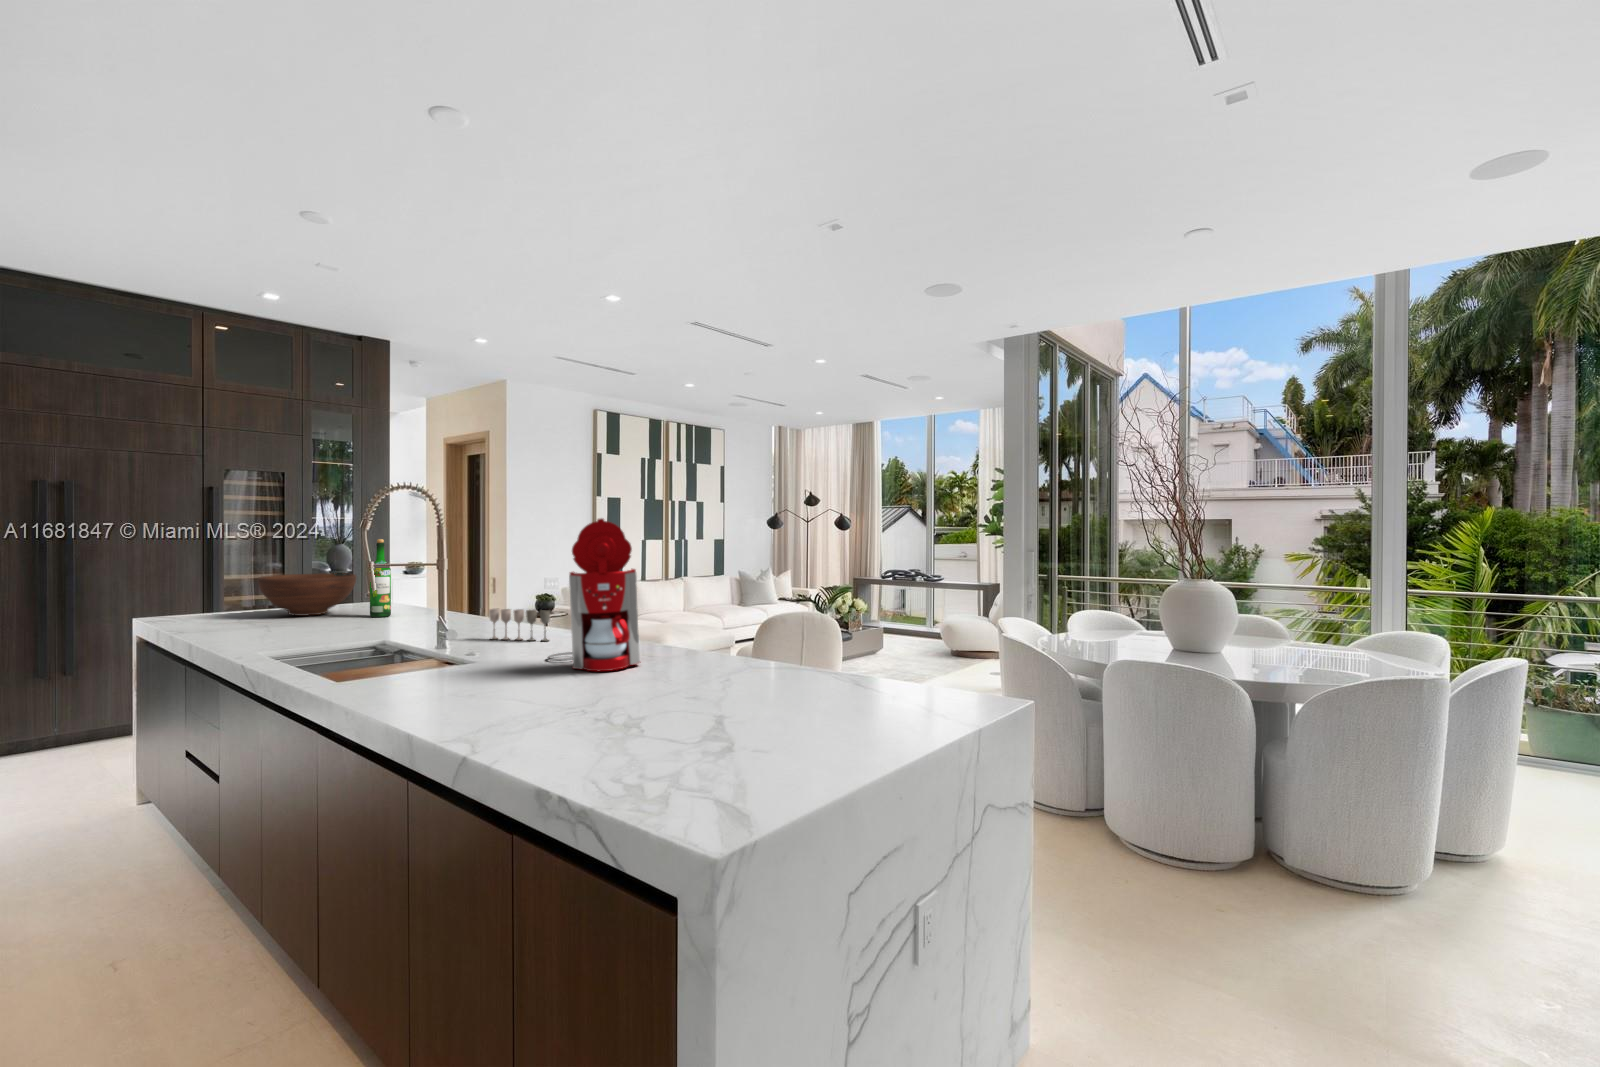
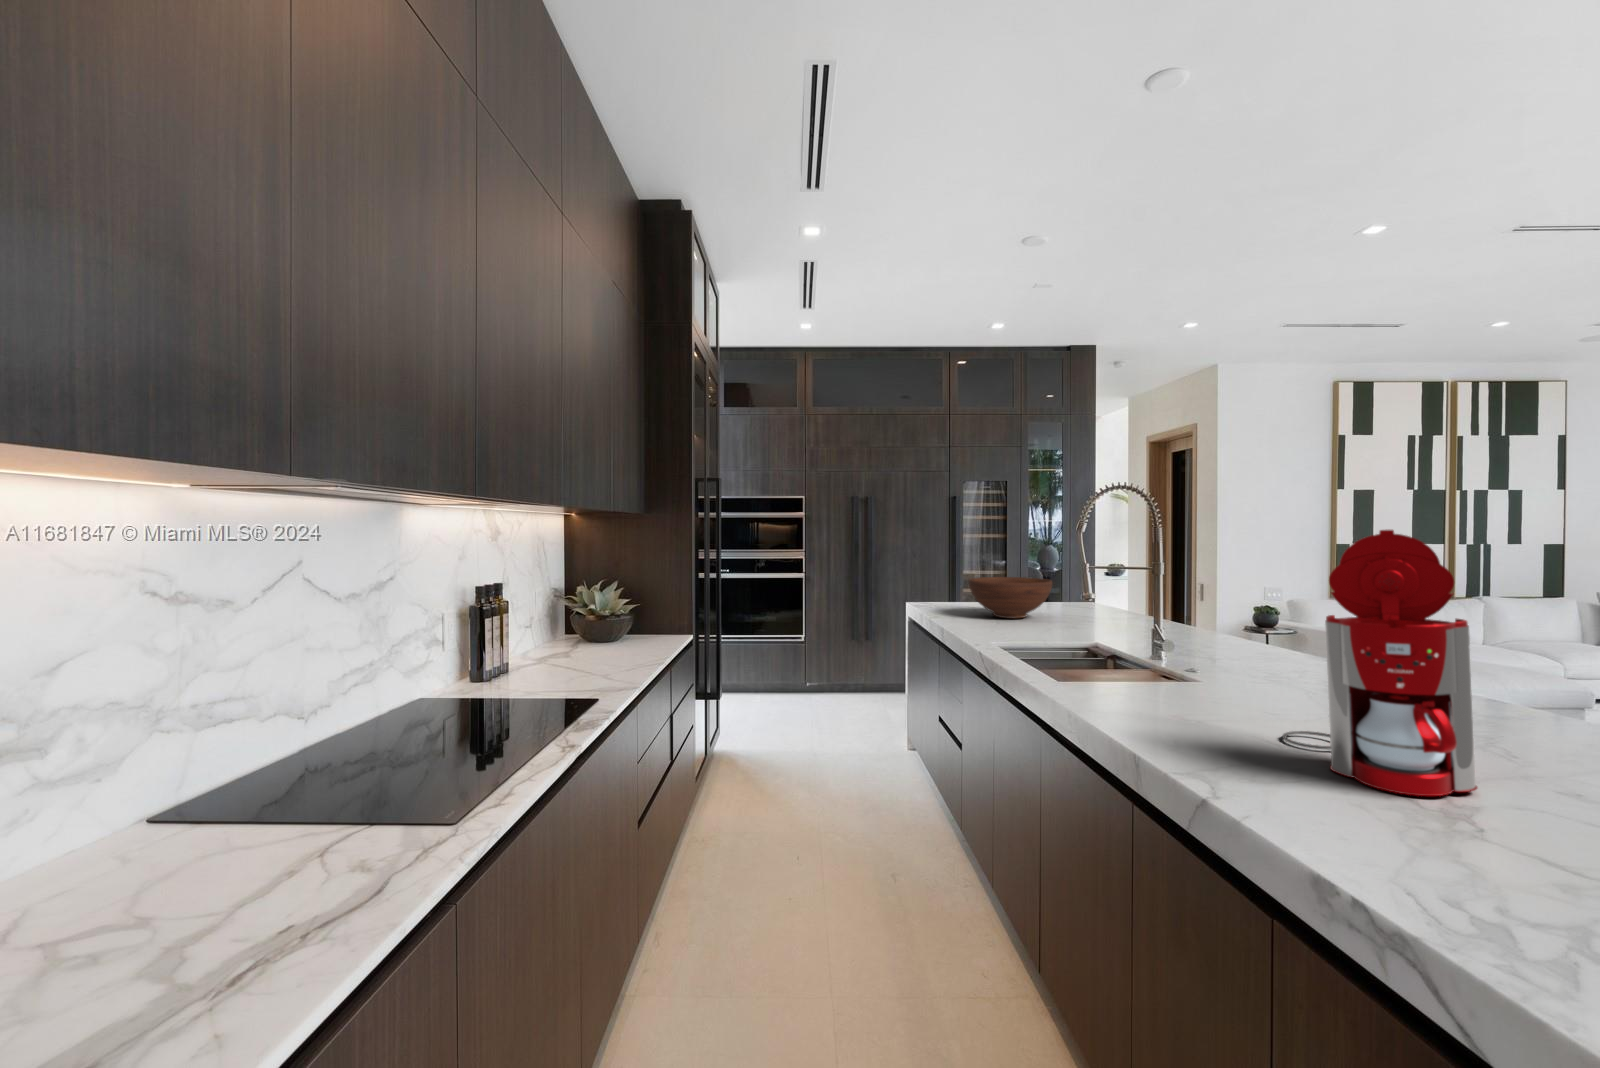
wine bottle: present [370,539,391,617] -> none [1063,546,1084,628]
wine glass: present [489,609,550,641] -> none [1193,642,1285,698]

